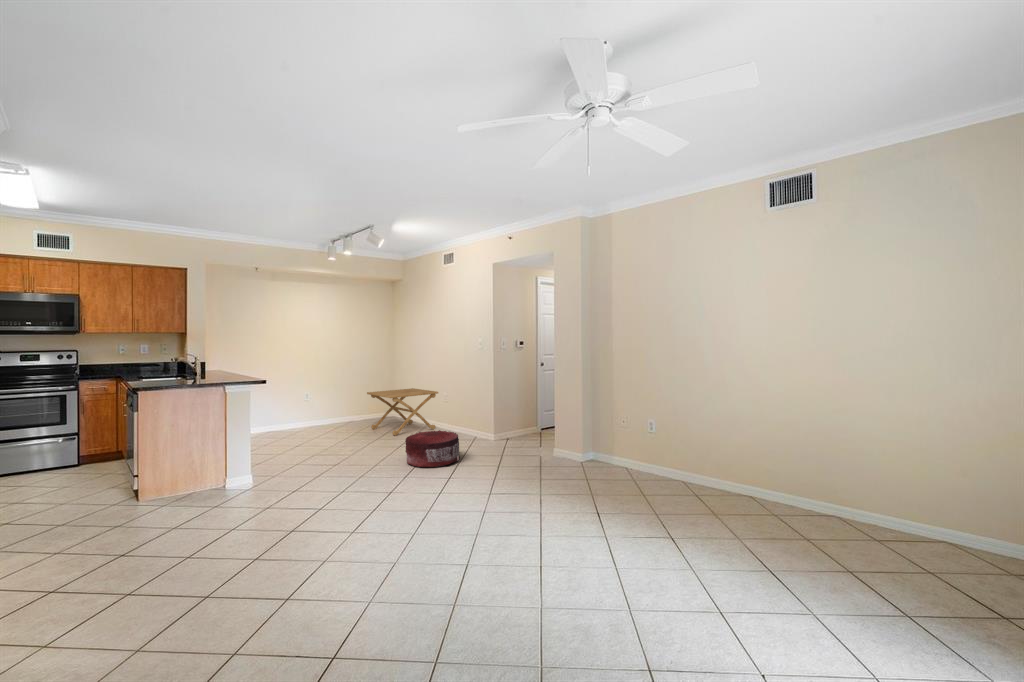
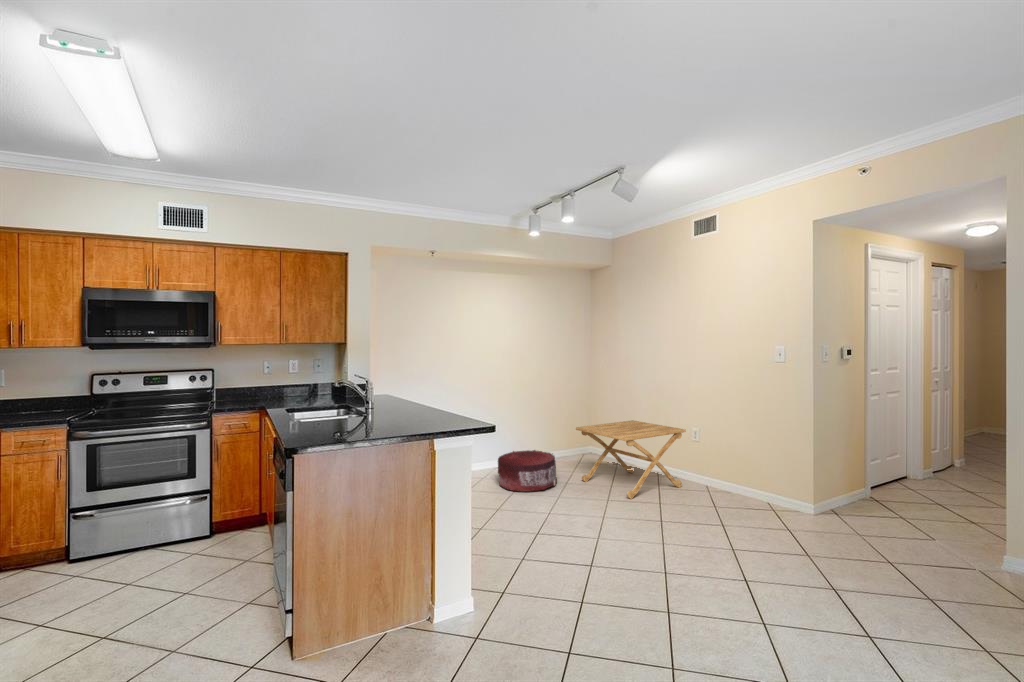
pouf: present [405,430,460,467] -> present [498,450,557,492]

